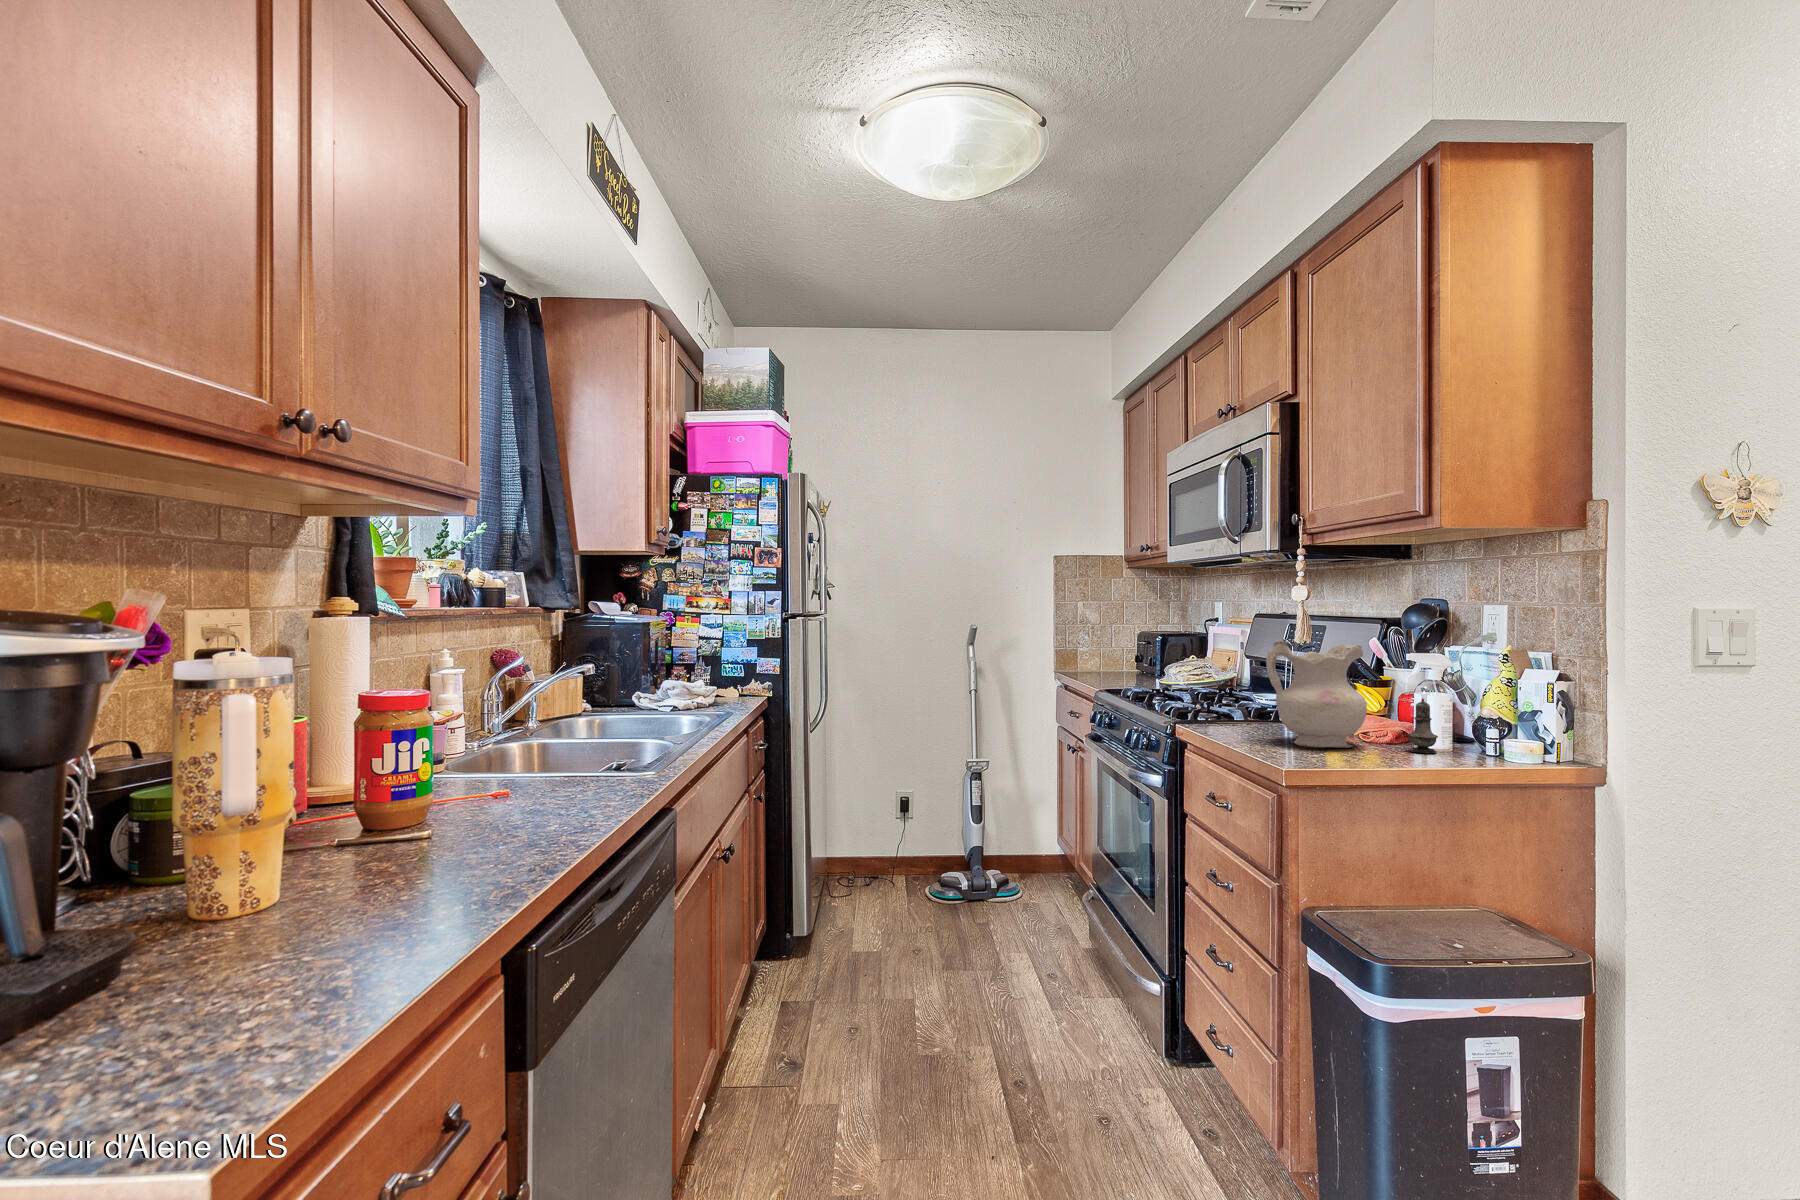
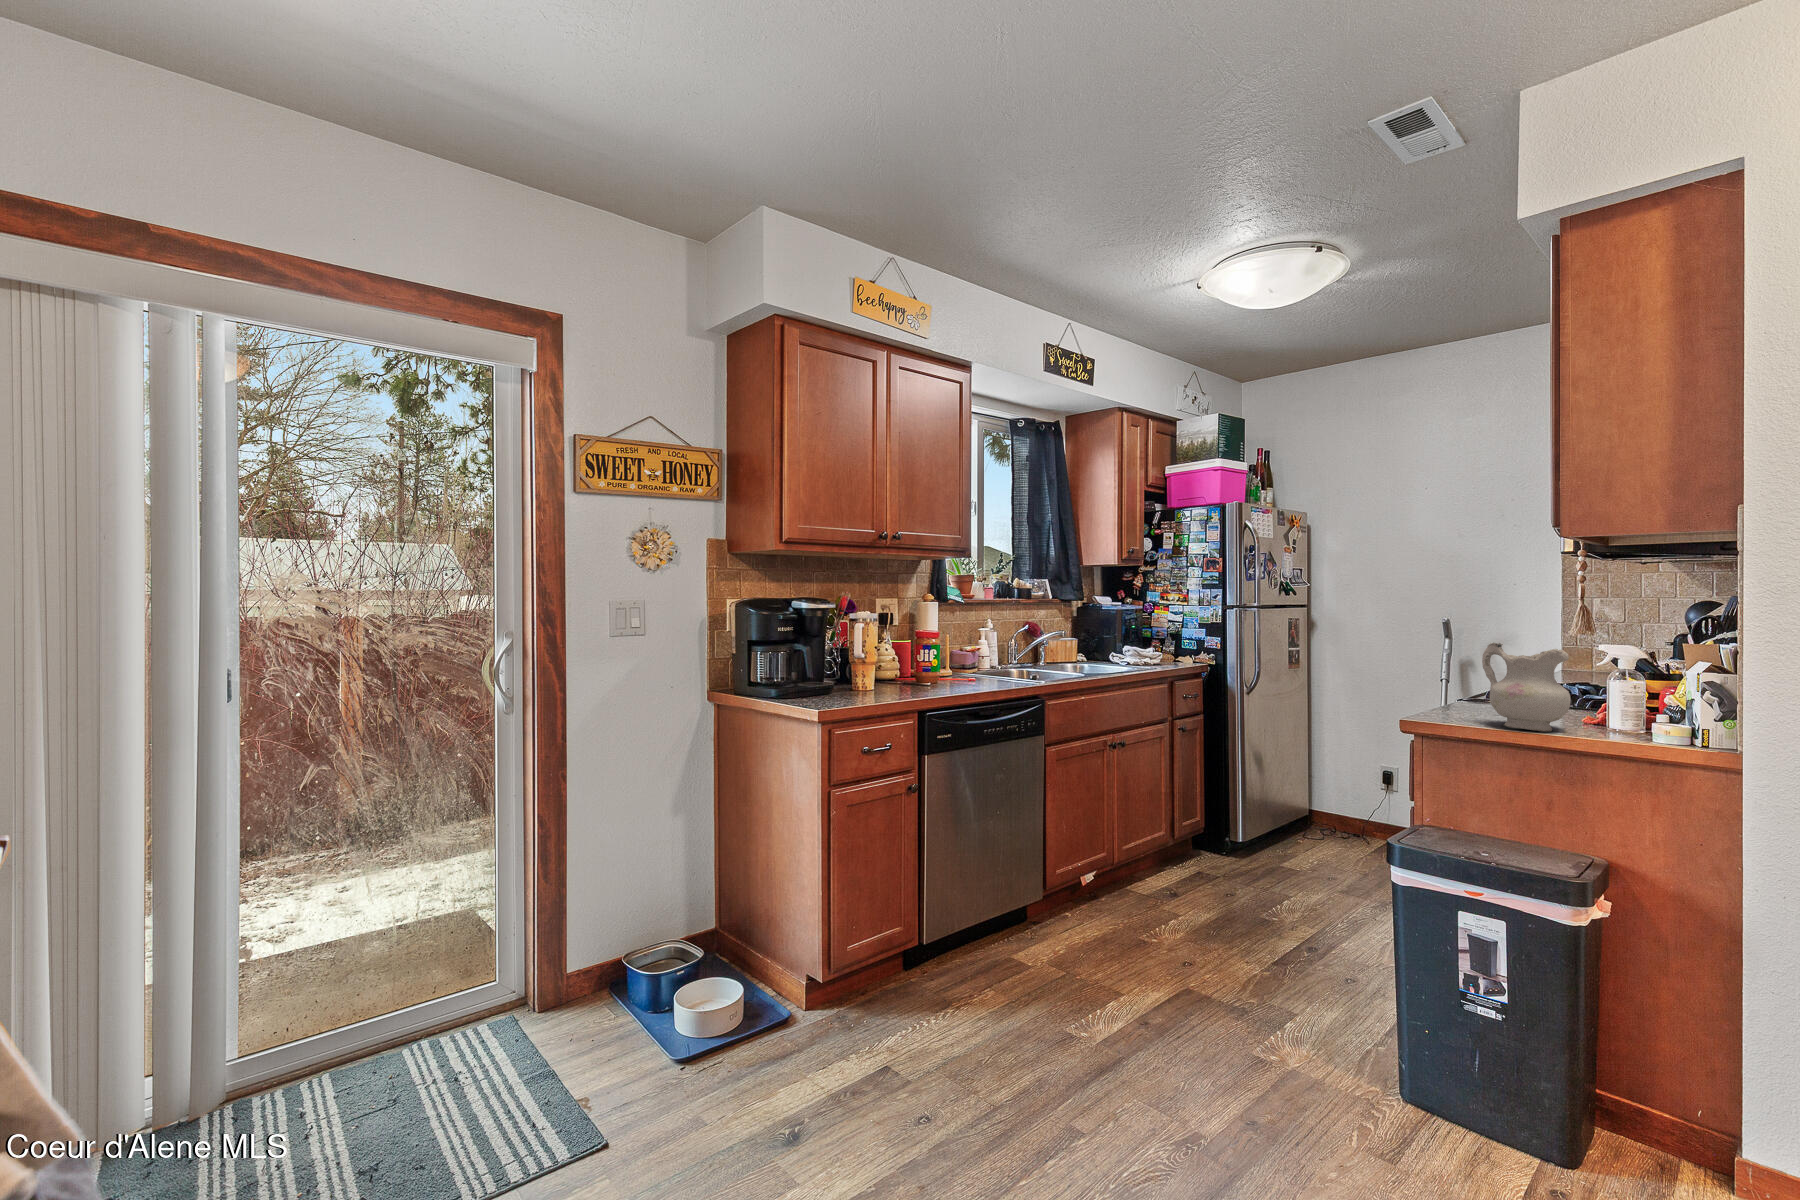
salt shaker: present [1408,698,1438,753] -> none [1589,697,1618,743]

